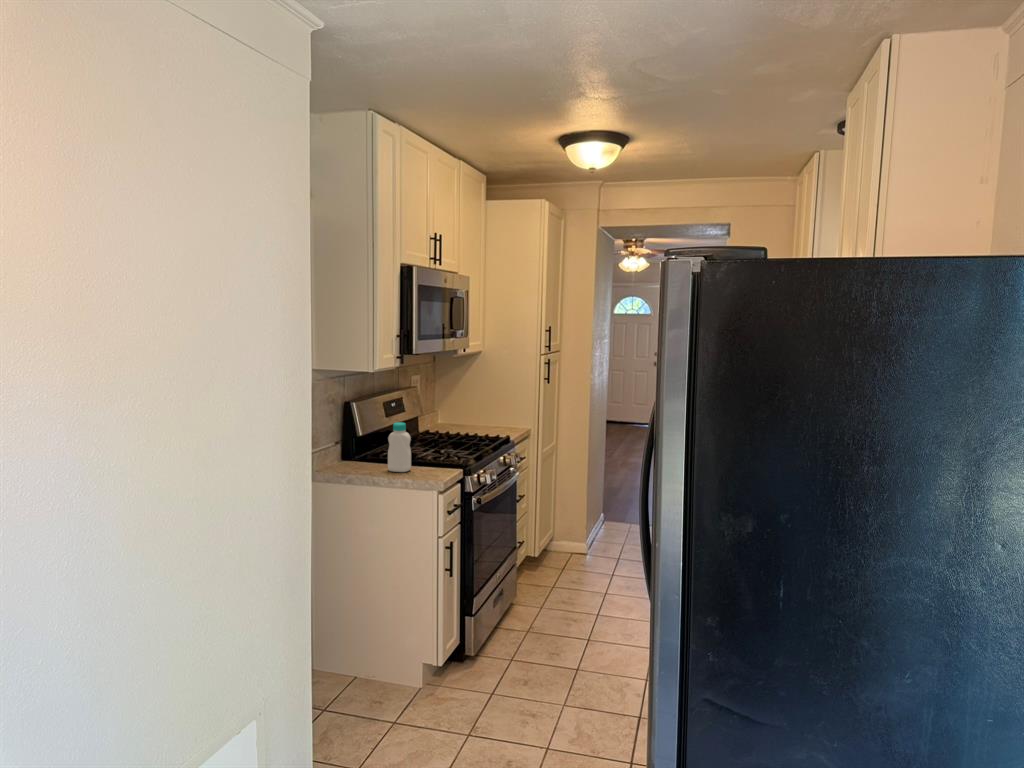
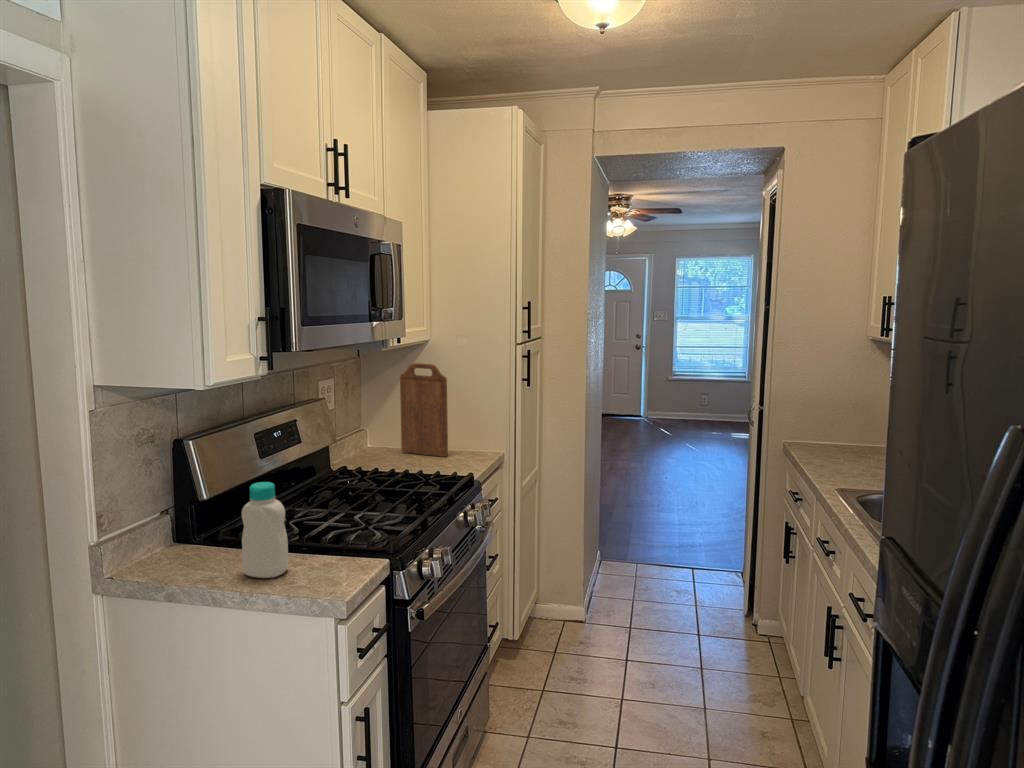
cutting board: none [463,366,494,428] -> present [400,363,448,457]

